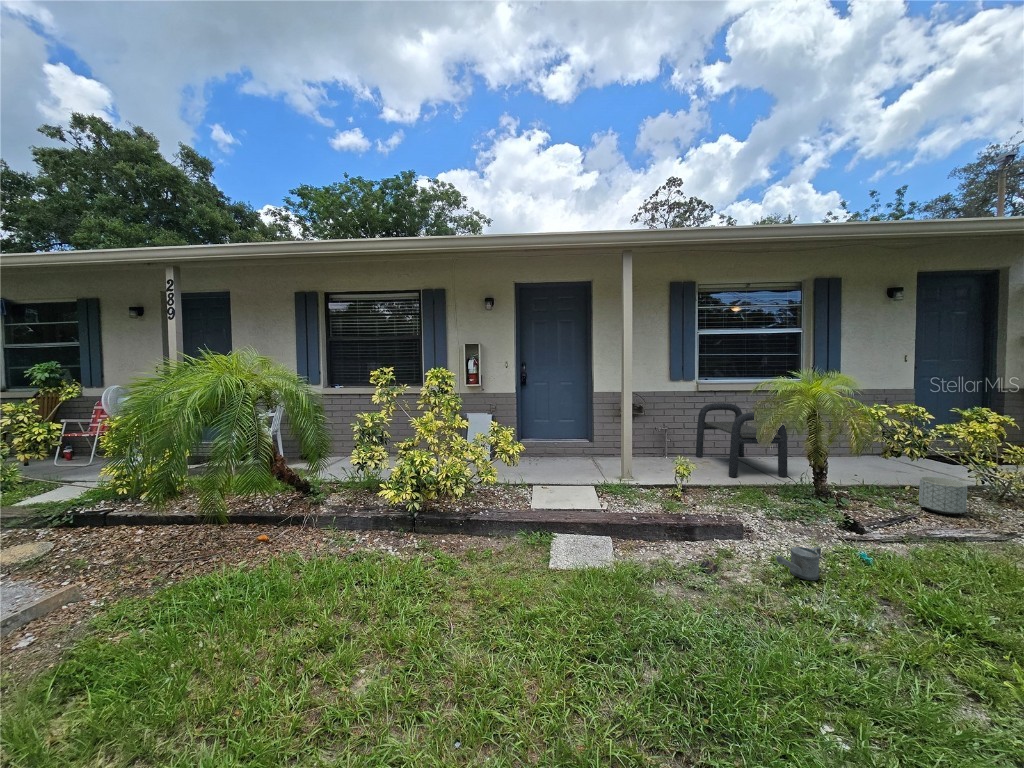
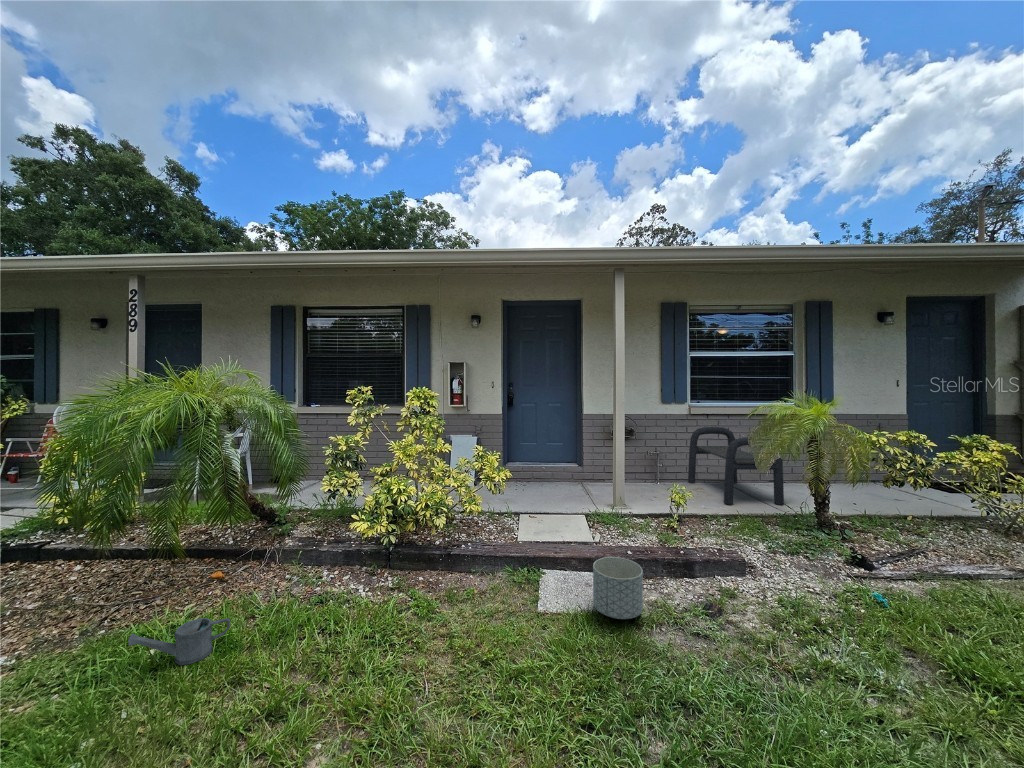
planter: present [919,477,968,514] -> present [593,557,643,619]
watering can: present [776,547,821,580] -> present [128,618,230,665]

